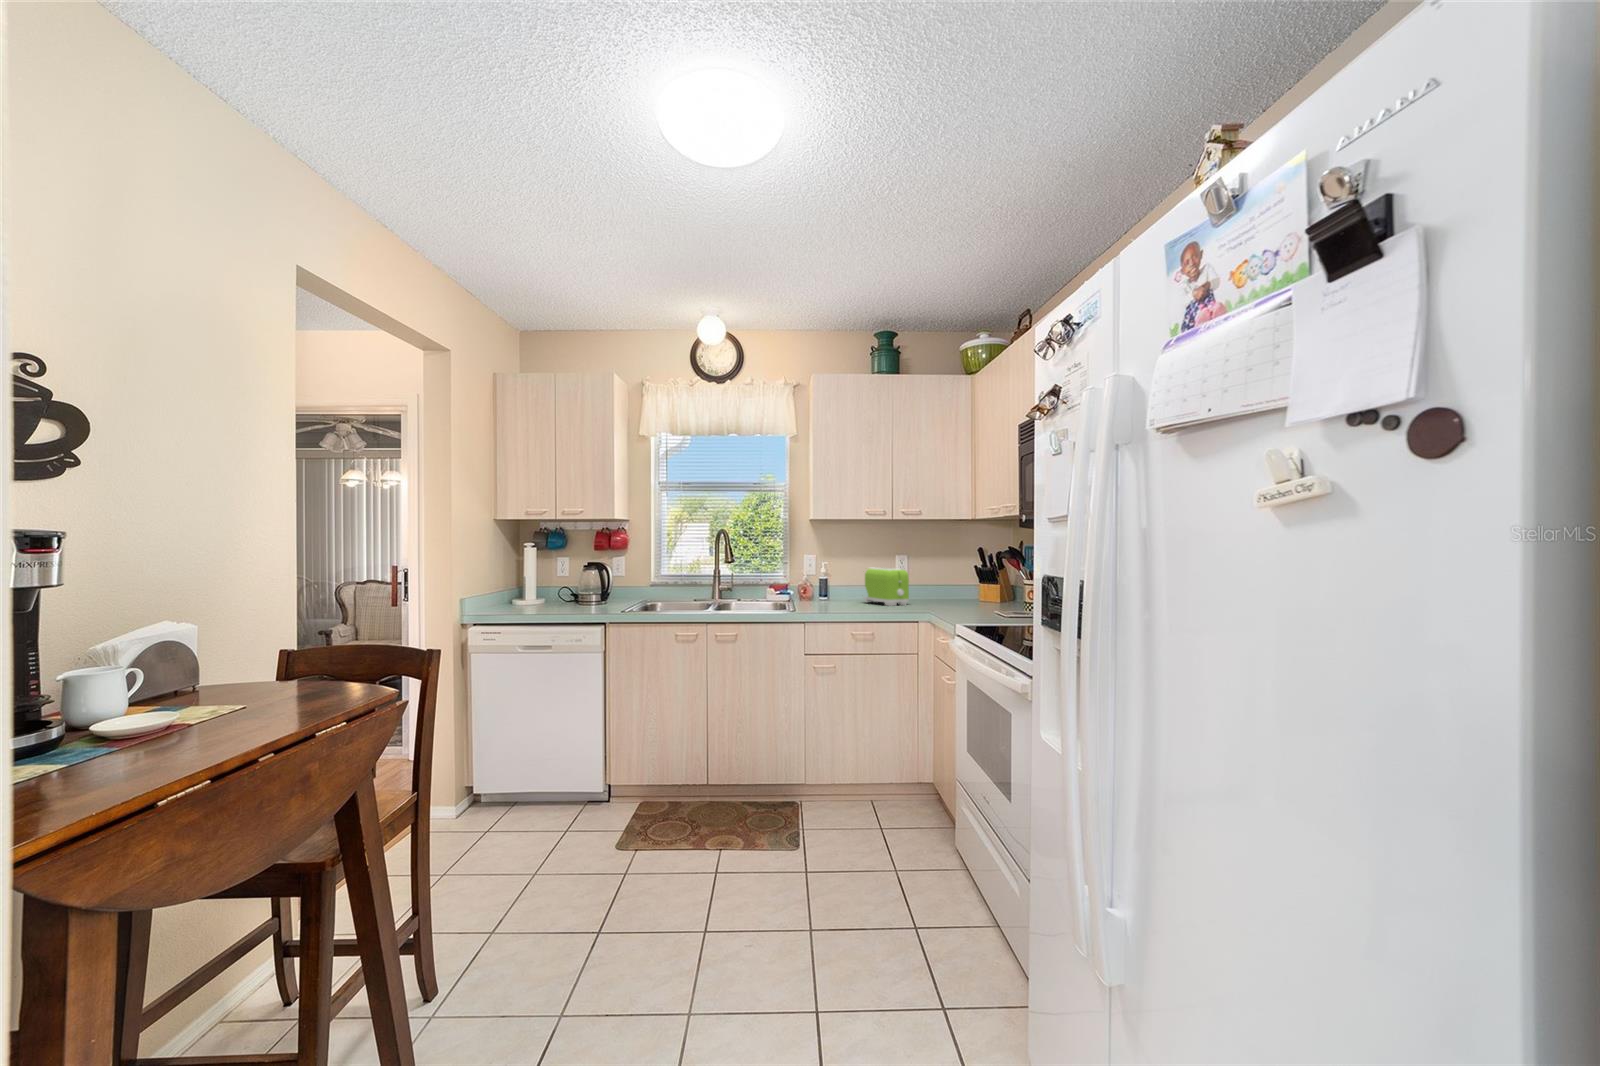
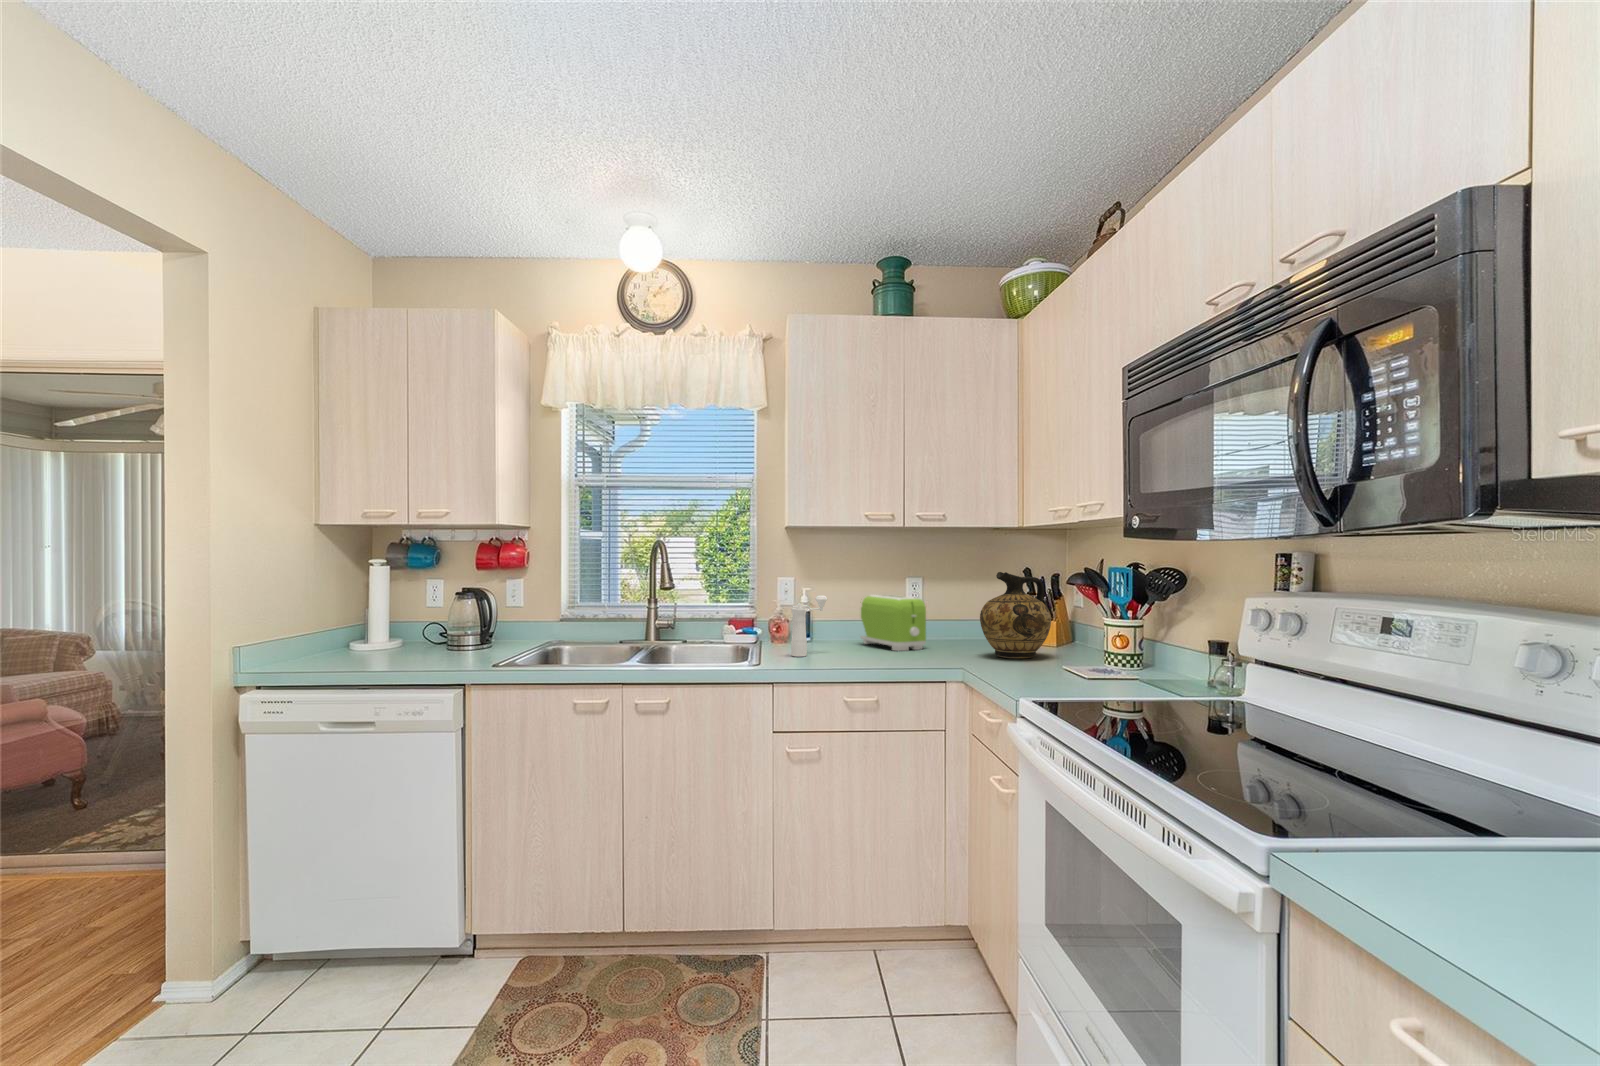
ceramic jug: none [944,550,992,608] -> present [980,572,1051,658]
pepper mill: none [815,567,840,609] -> present [791,595,827,657]

